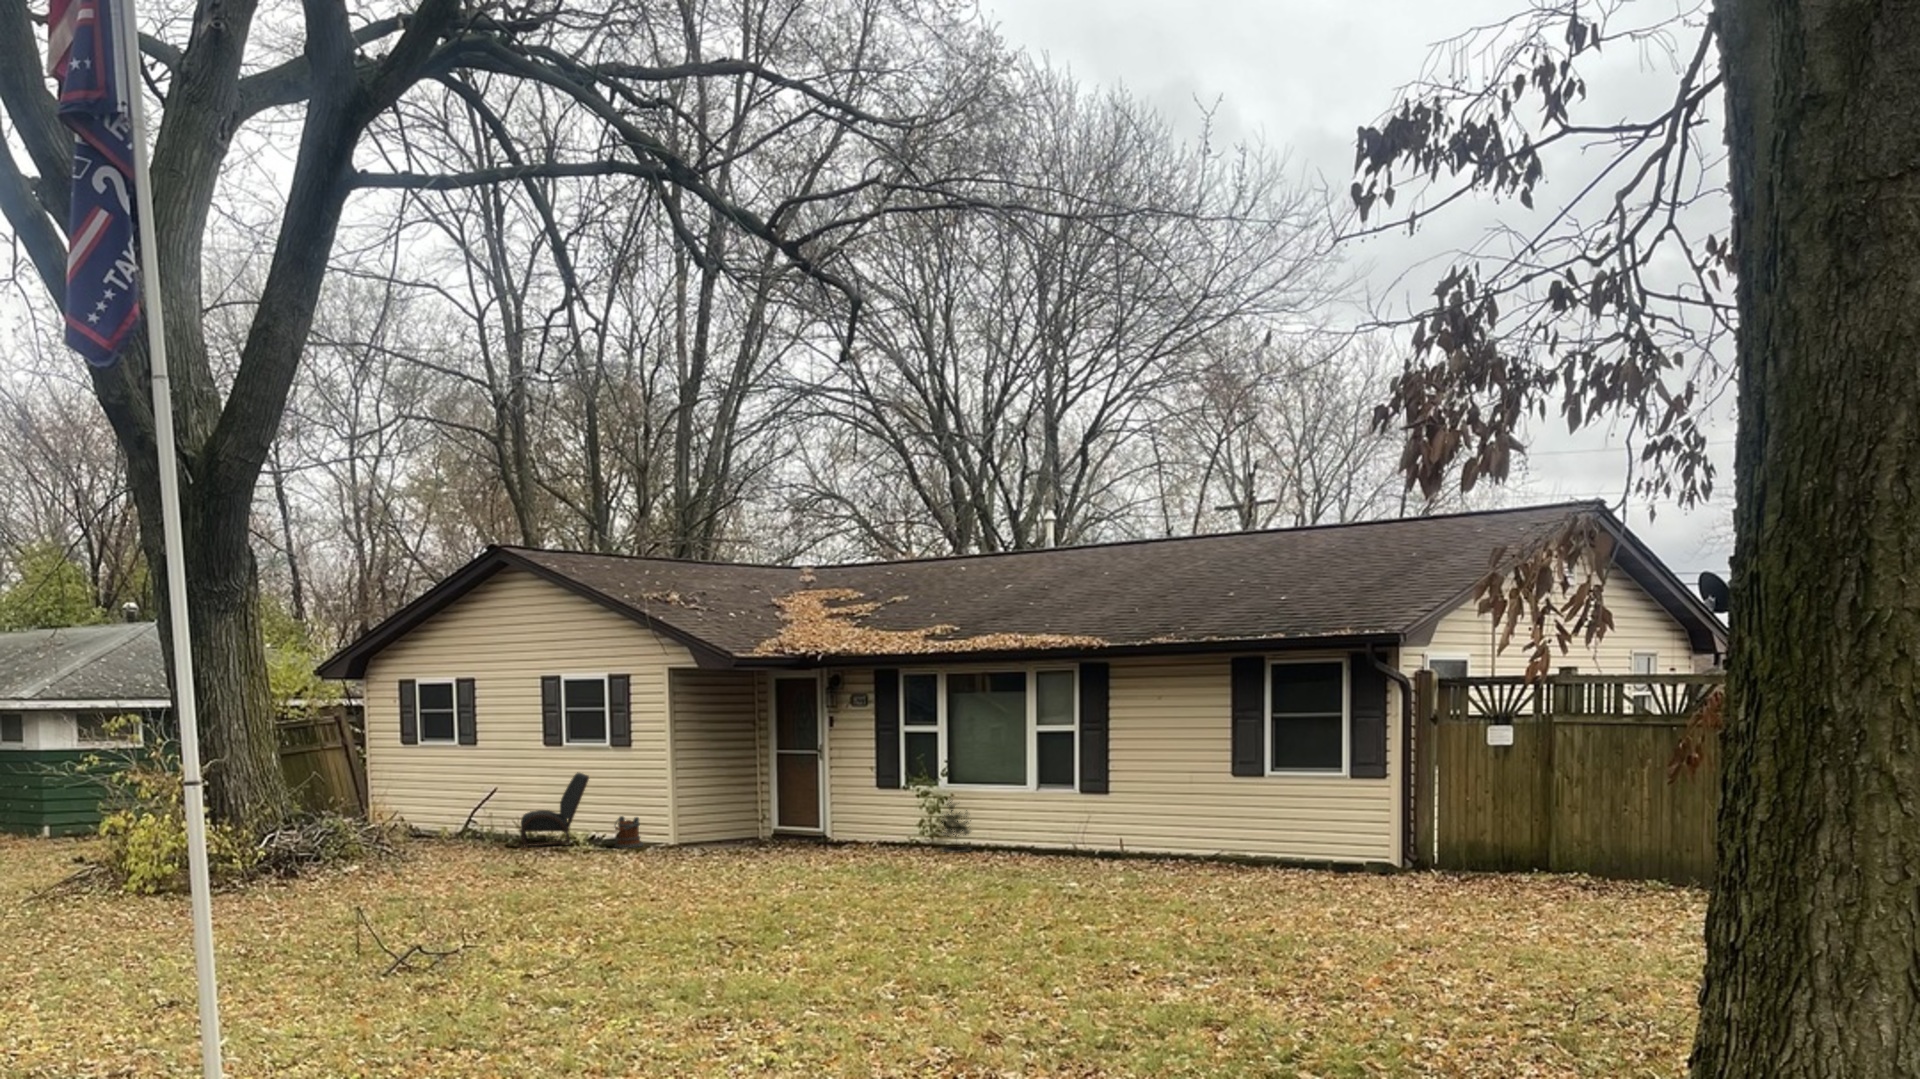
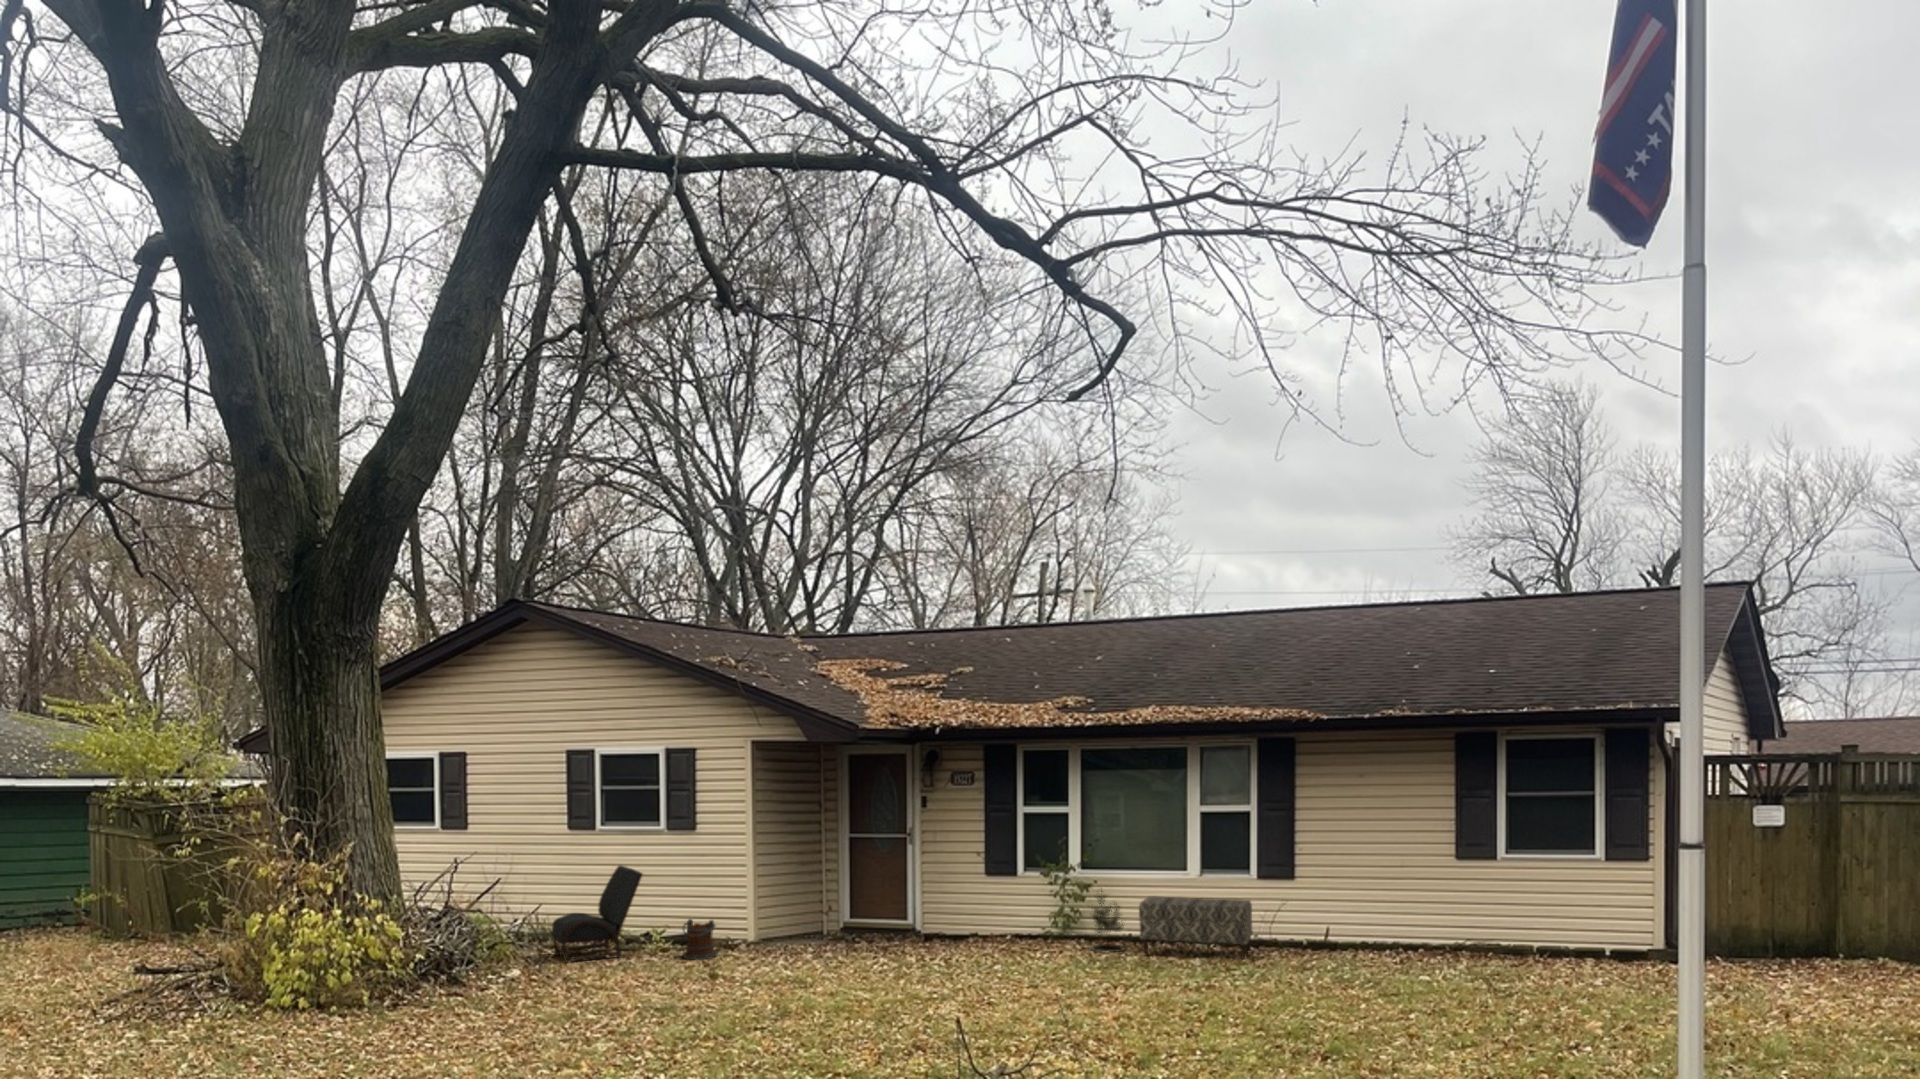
bench: none [972,806,1074,860] -> present [1139,896,1253,959]

